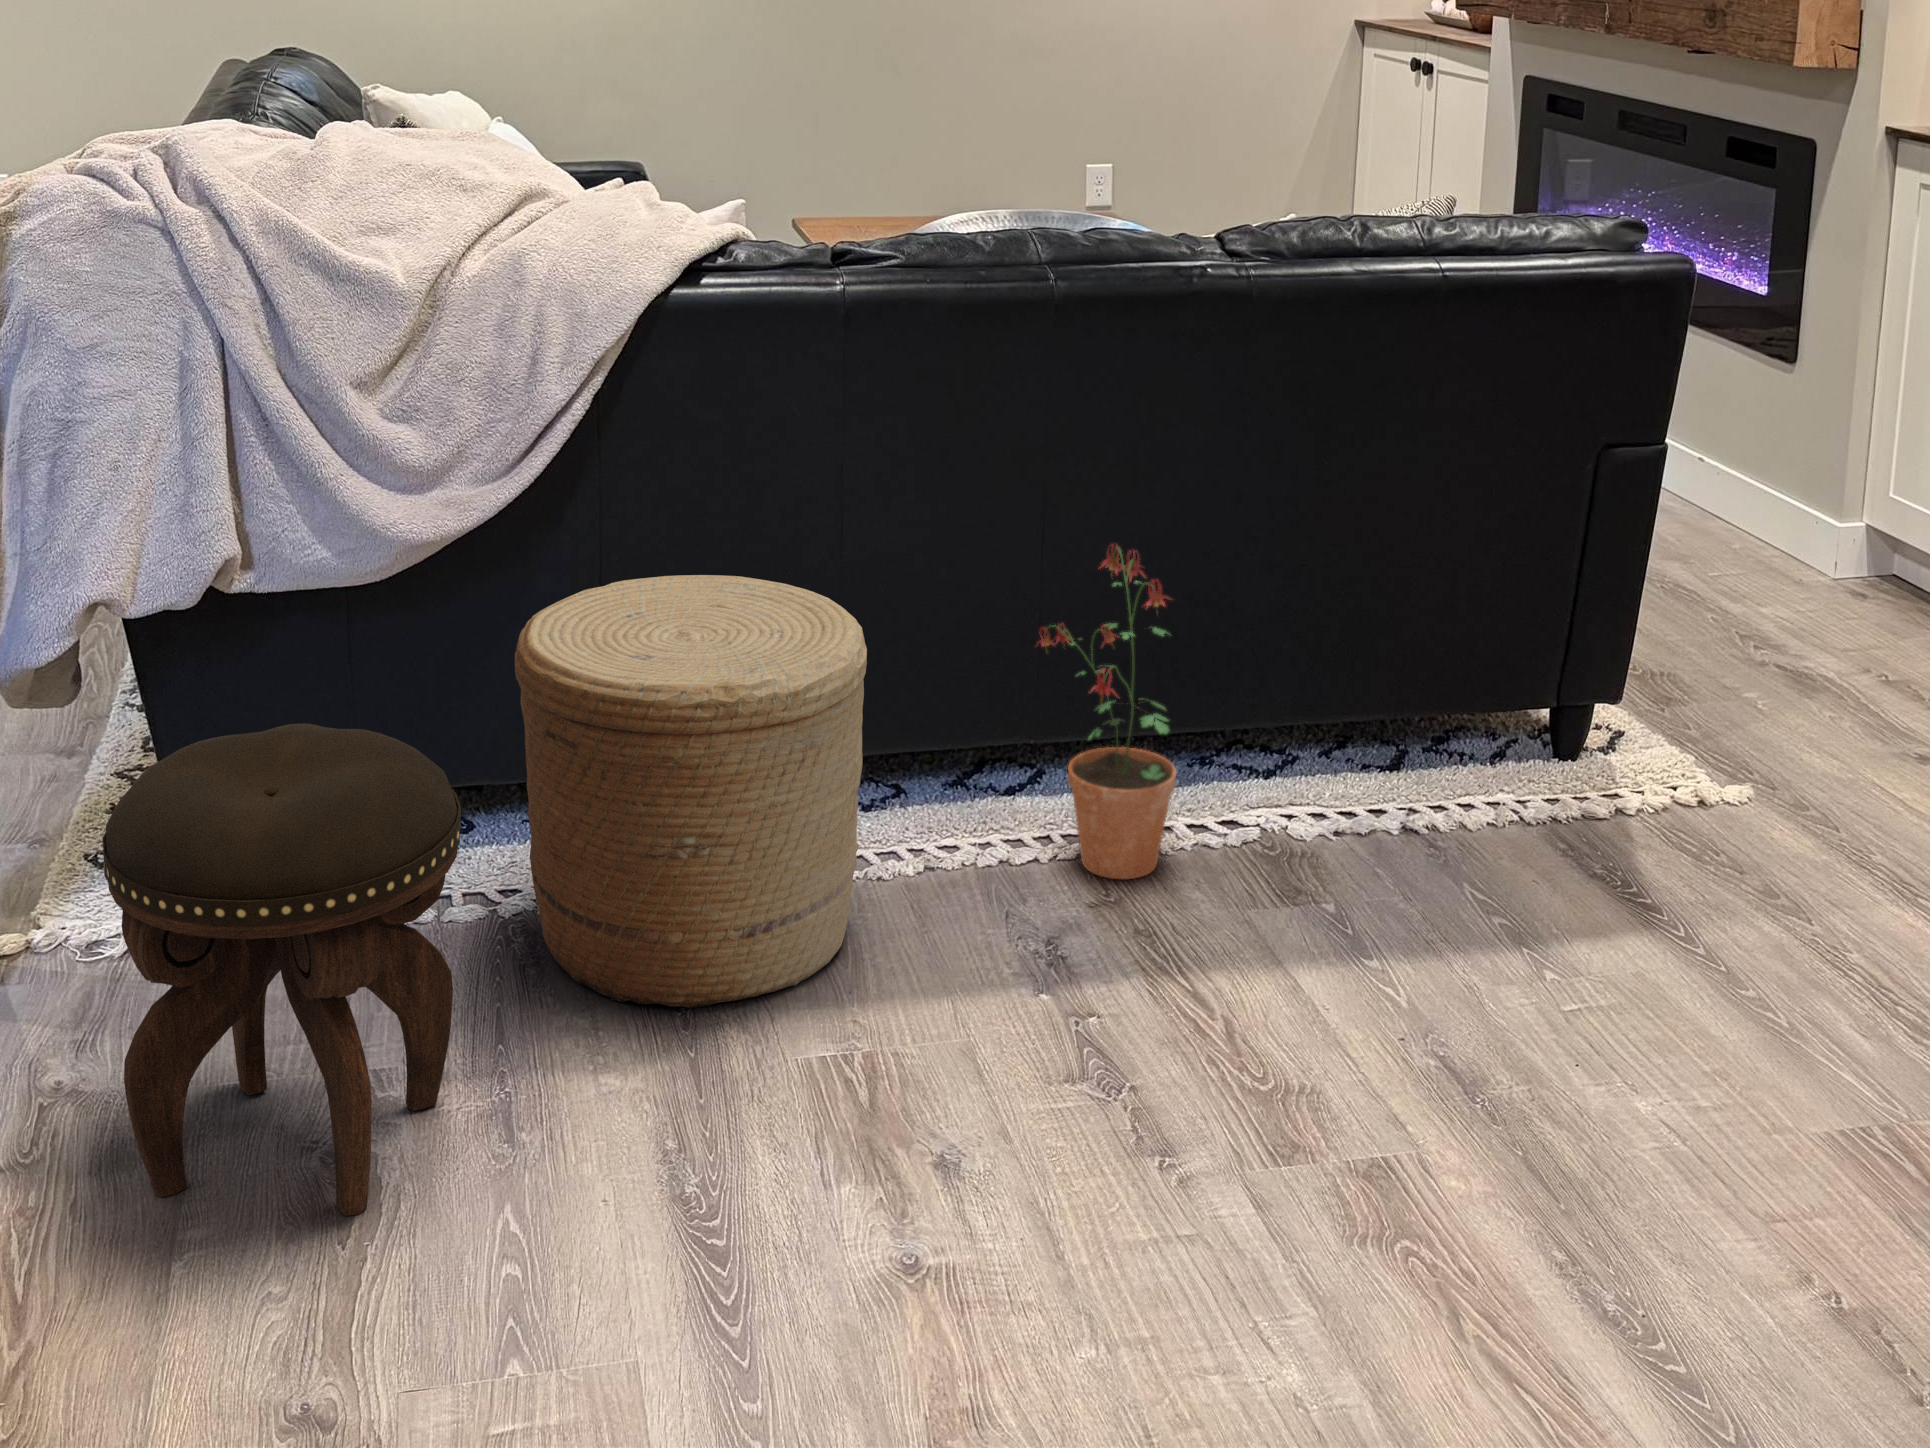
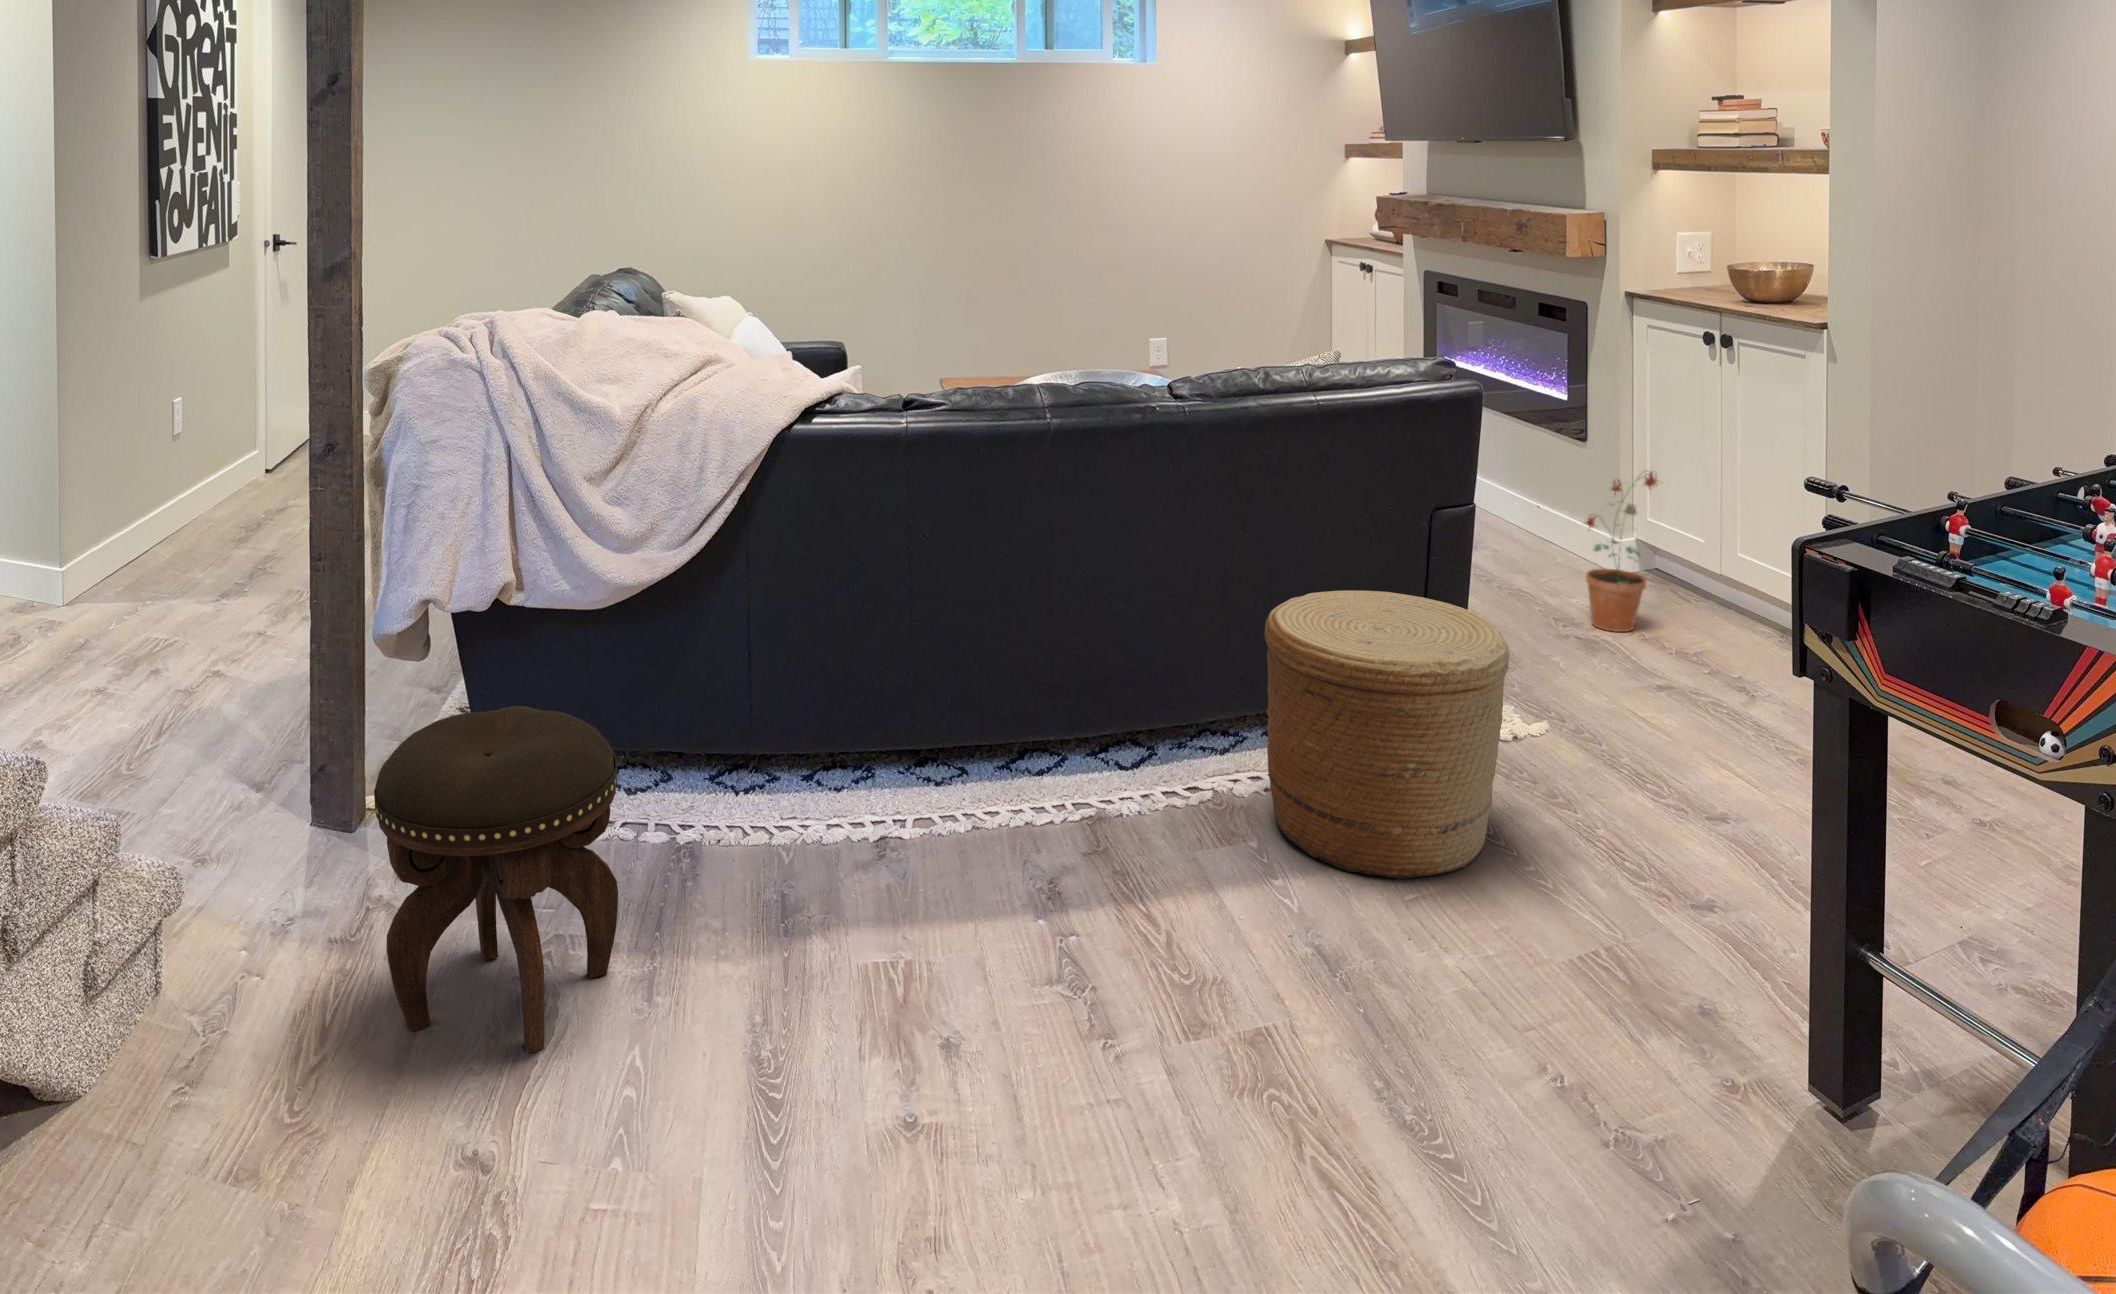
potted plant: present [1039,544,1176,879] -> present [1586,472,1657,632]
woven basket: present [515,575,867,1008] -> present [1265,590,1509,879]

